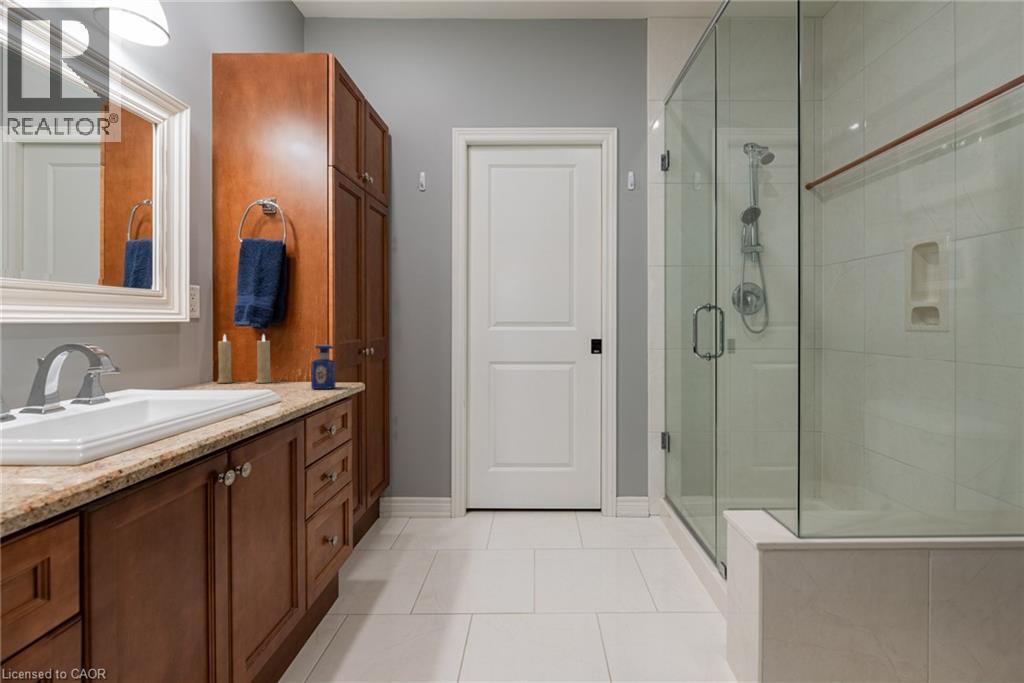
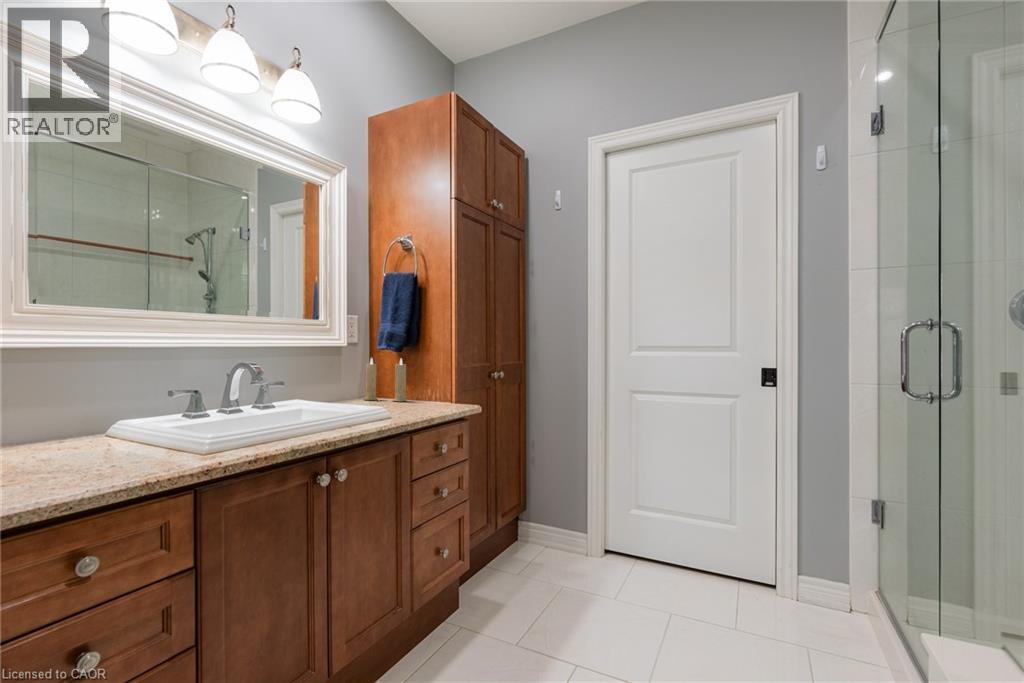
perfume bottle: present [311,344,336,389] -> none [430,369,453,409]

